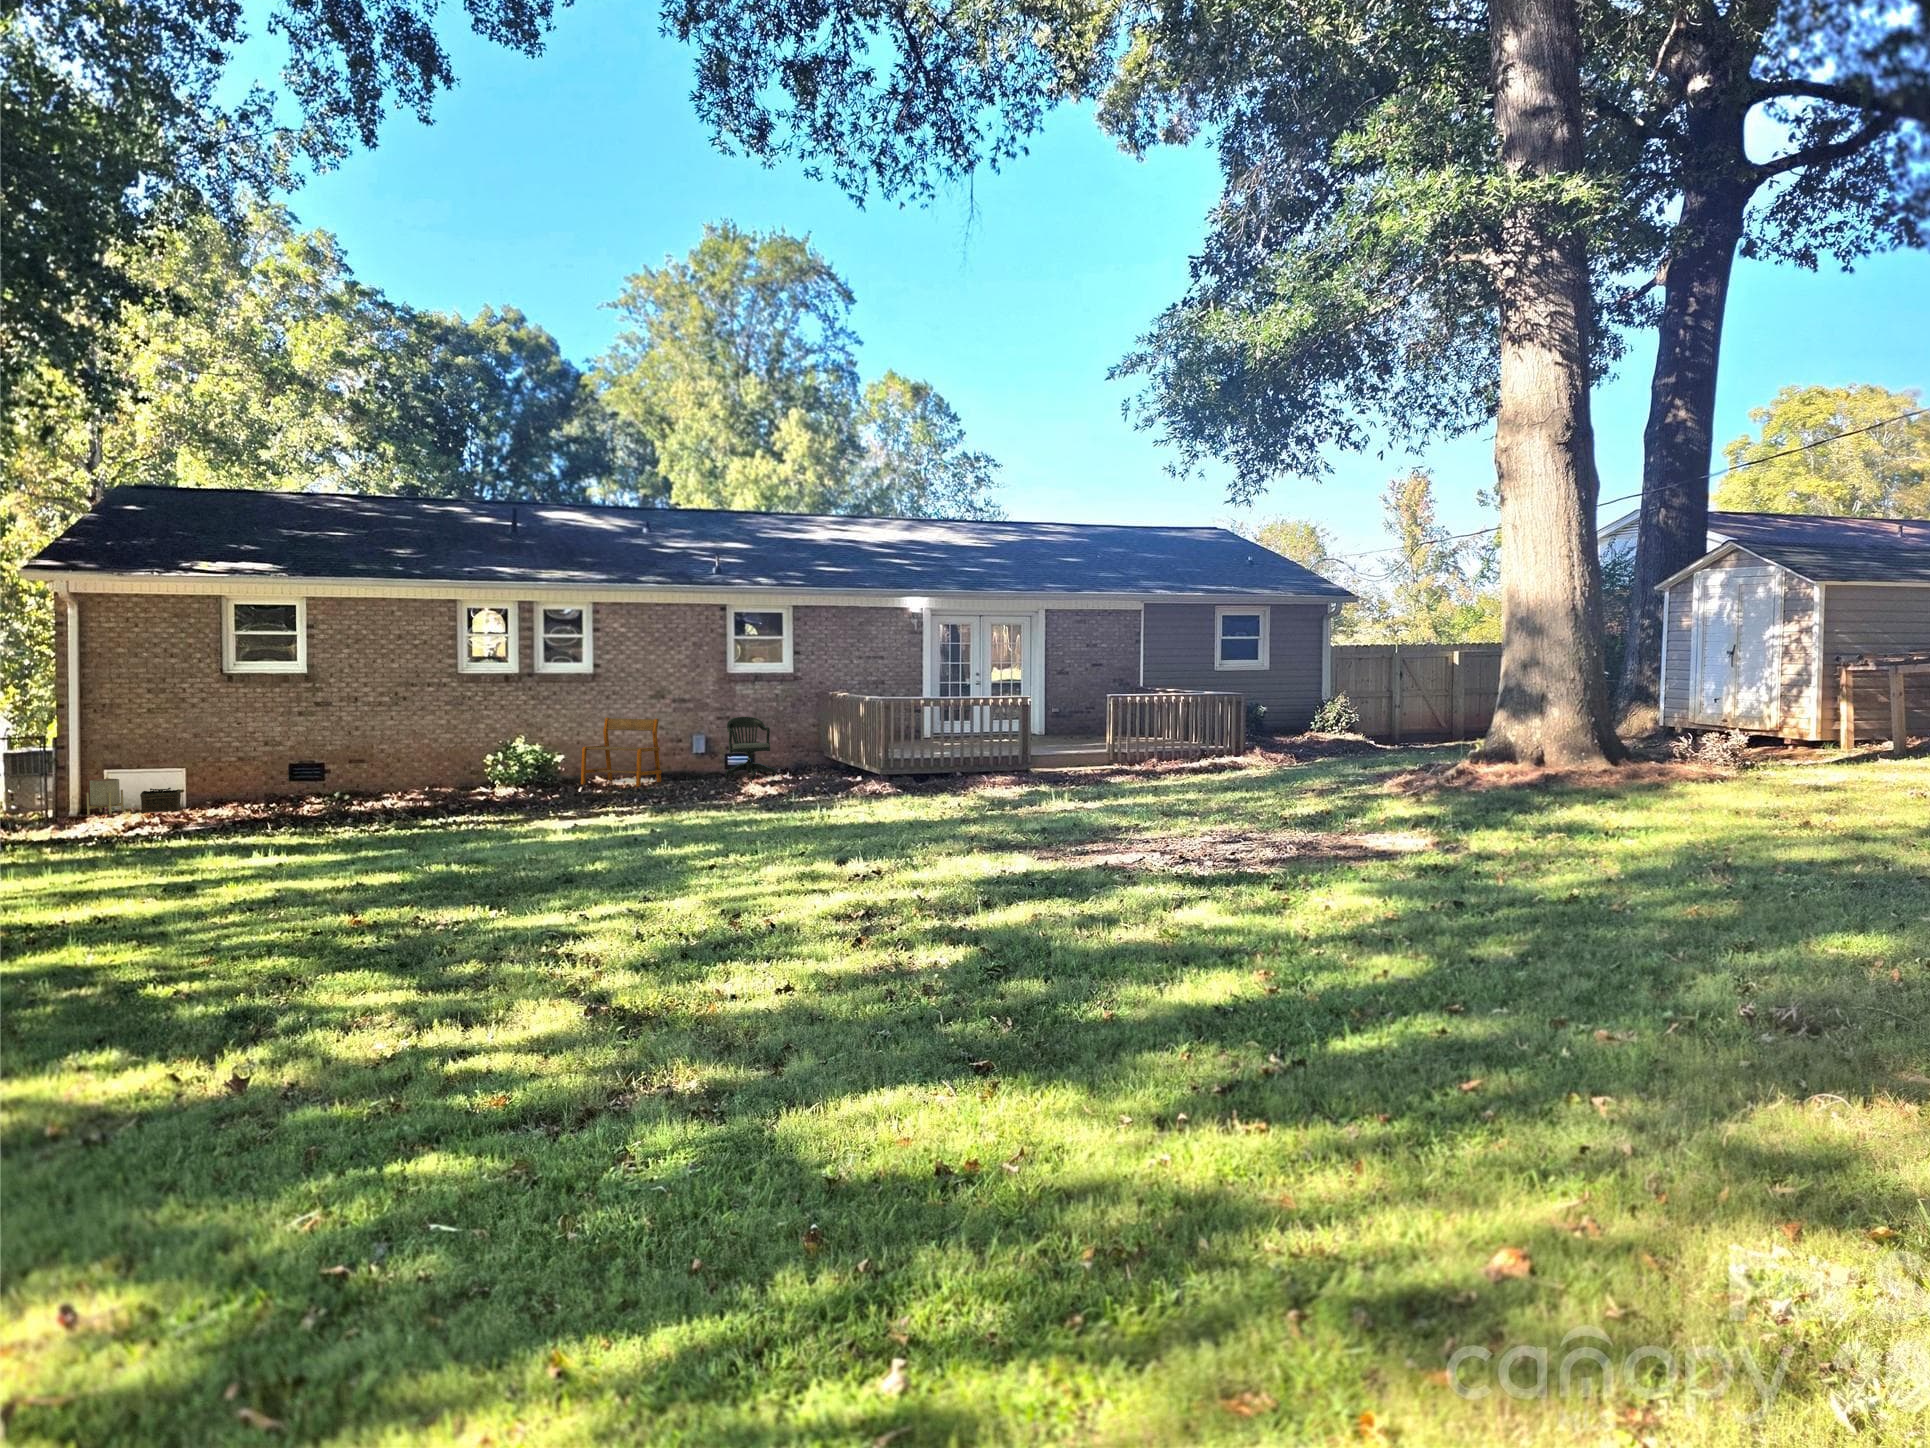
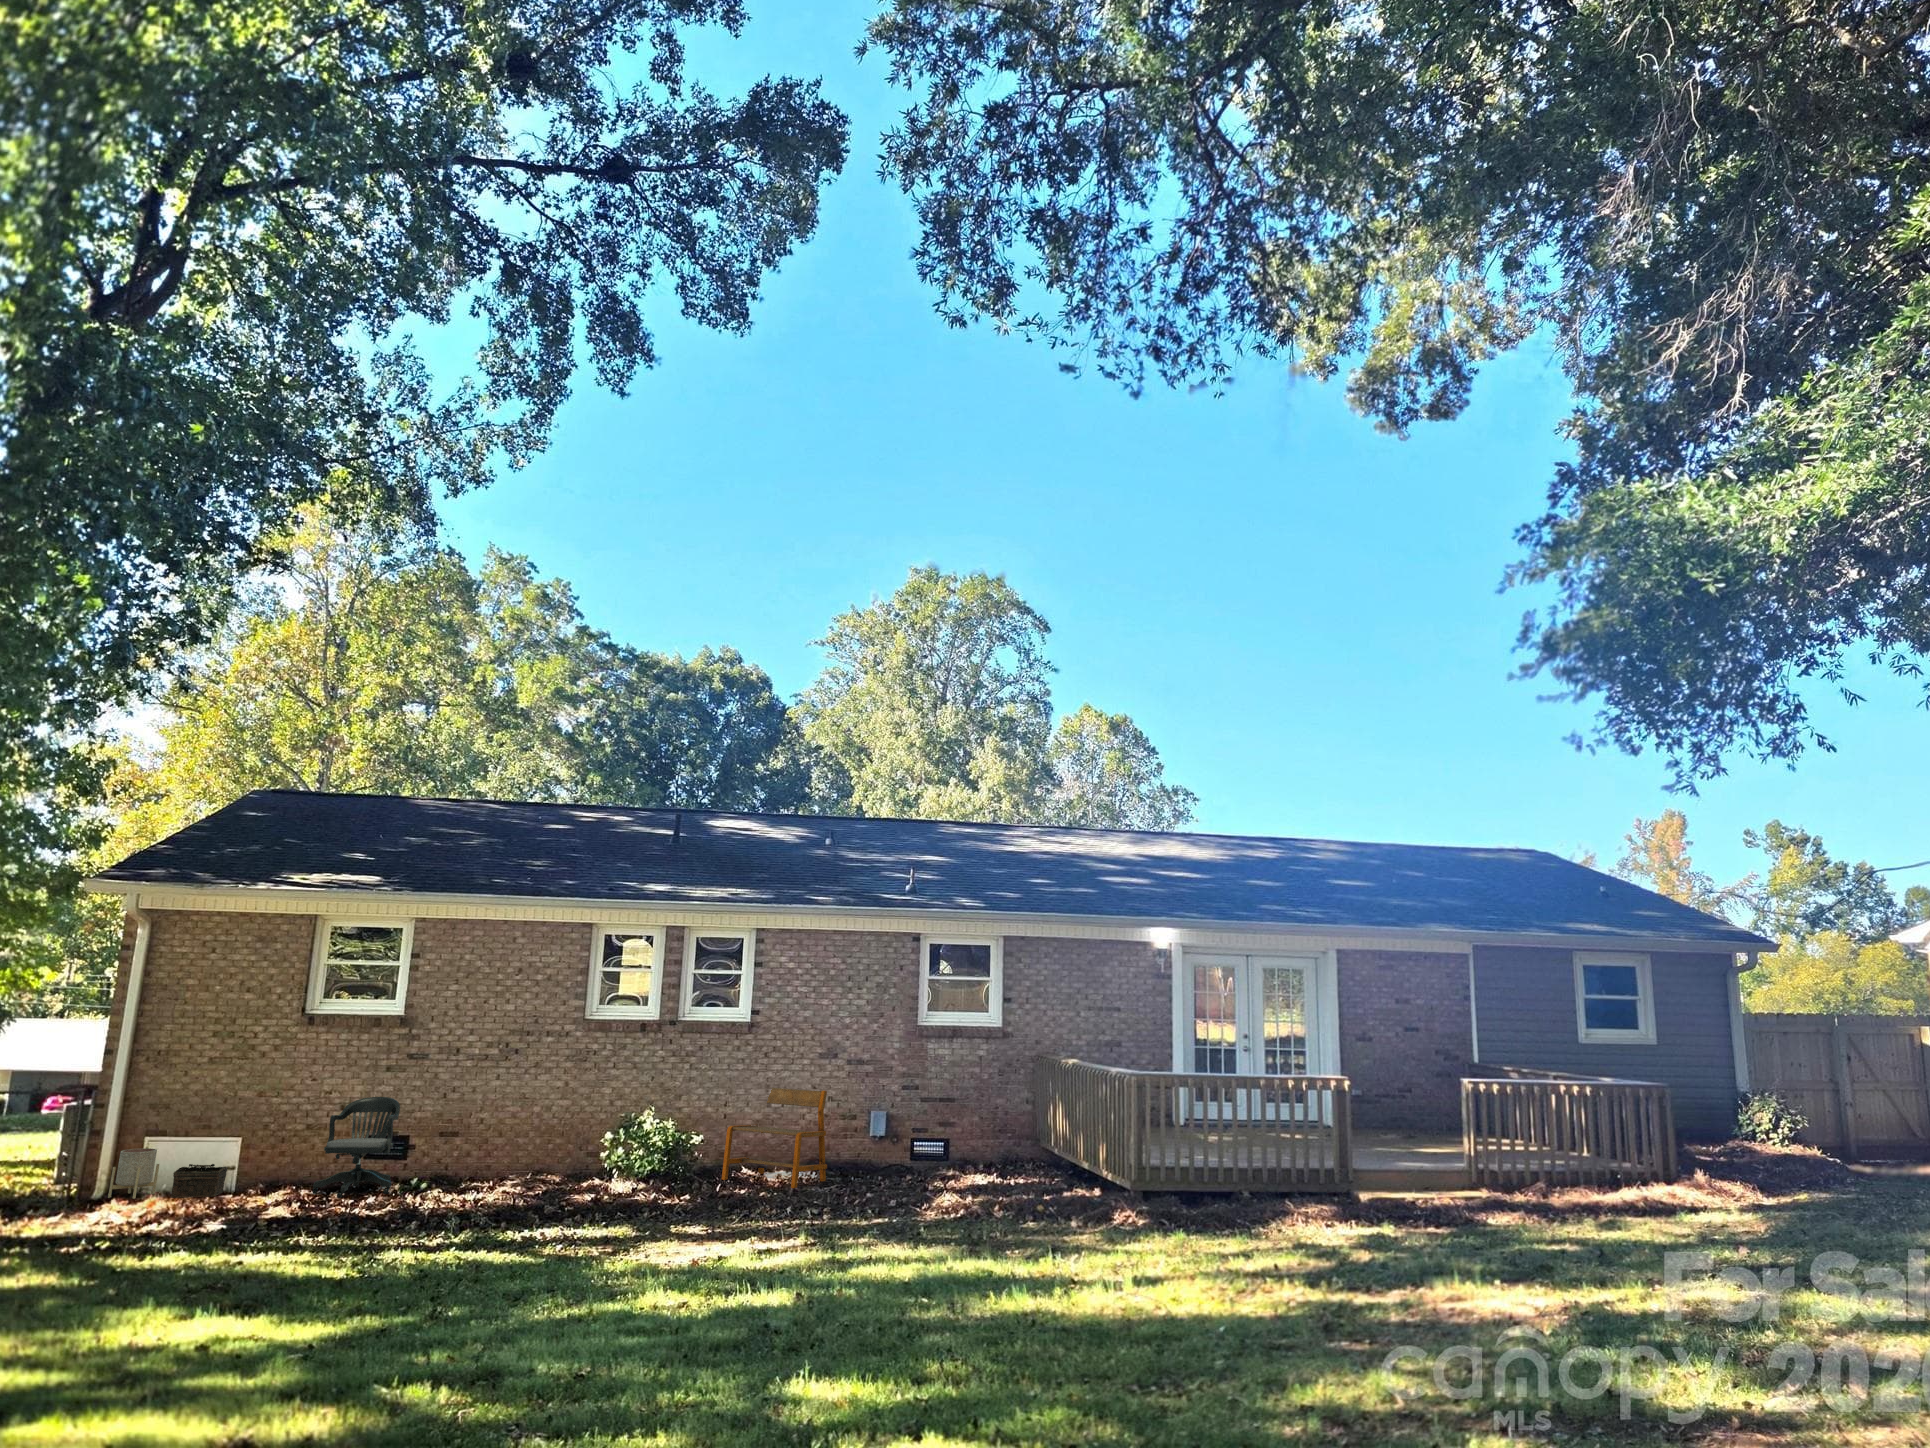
chair: present [725,717,775,779] -> present [312,1097,400,1198]

